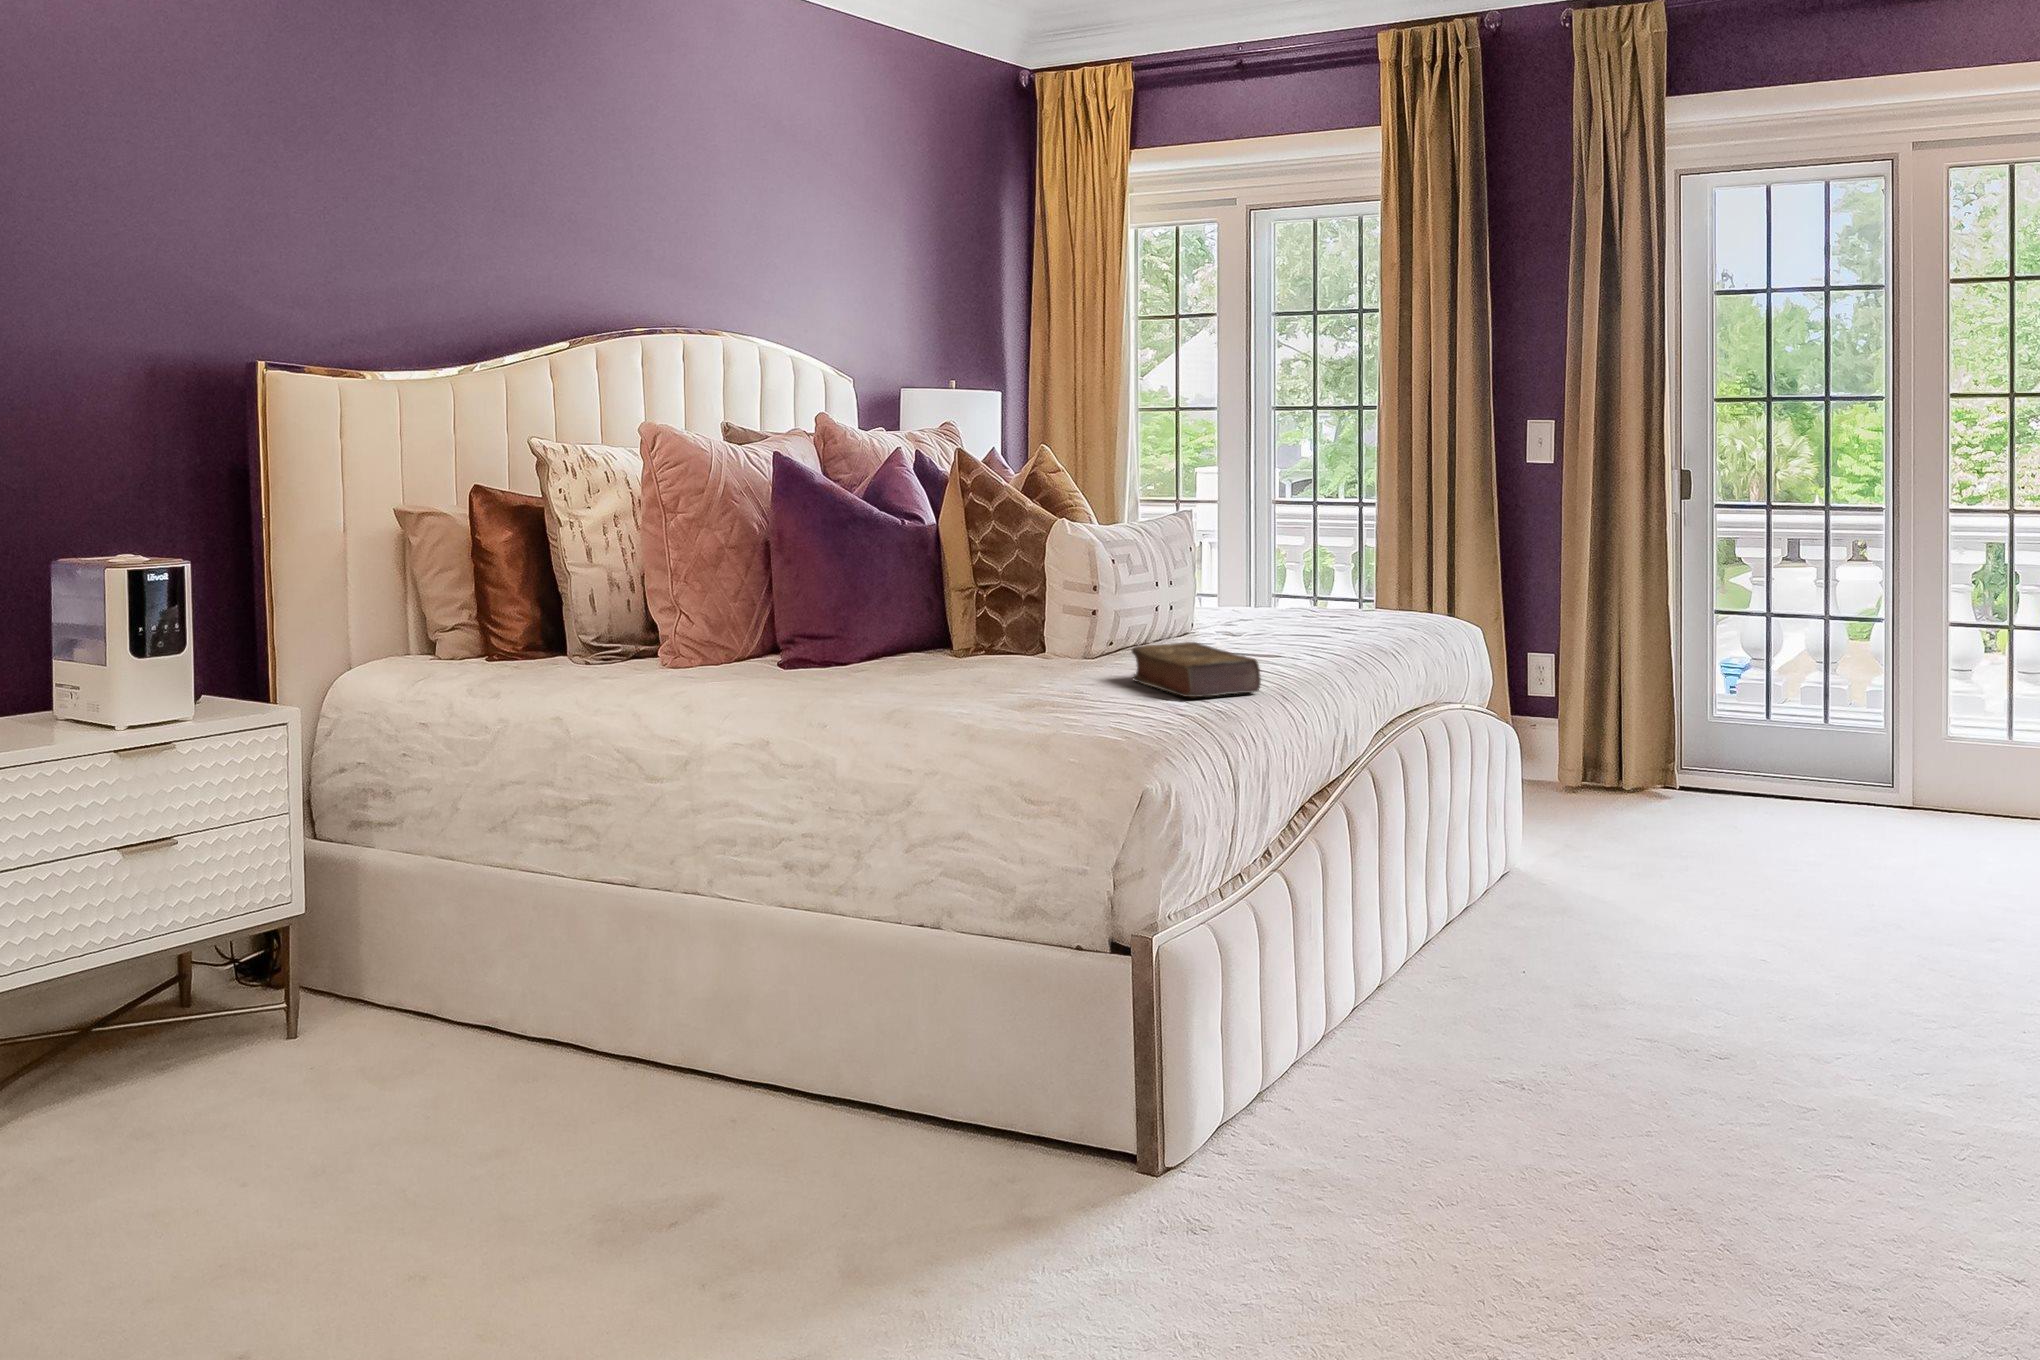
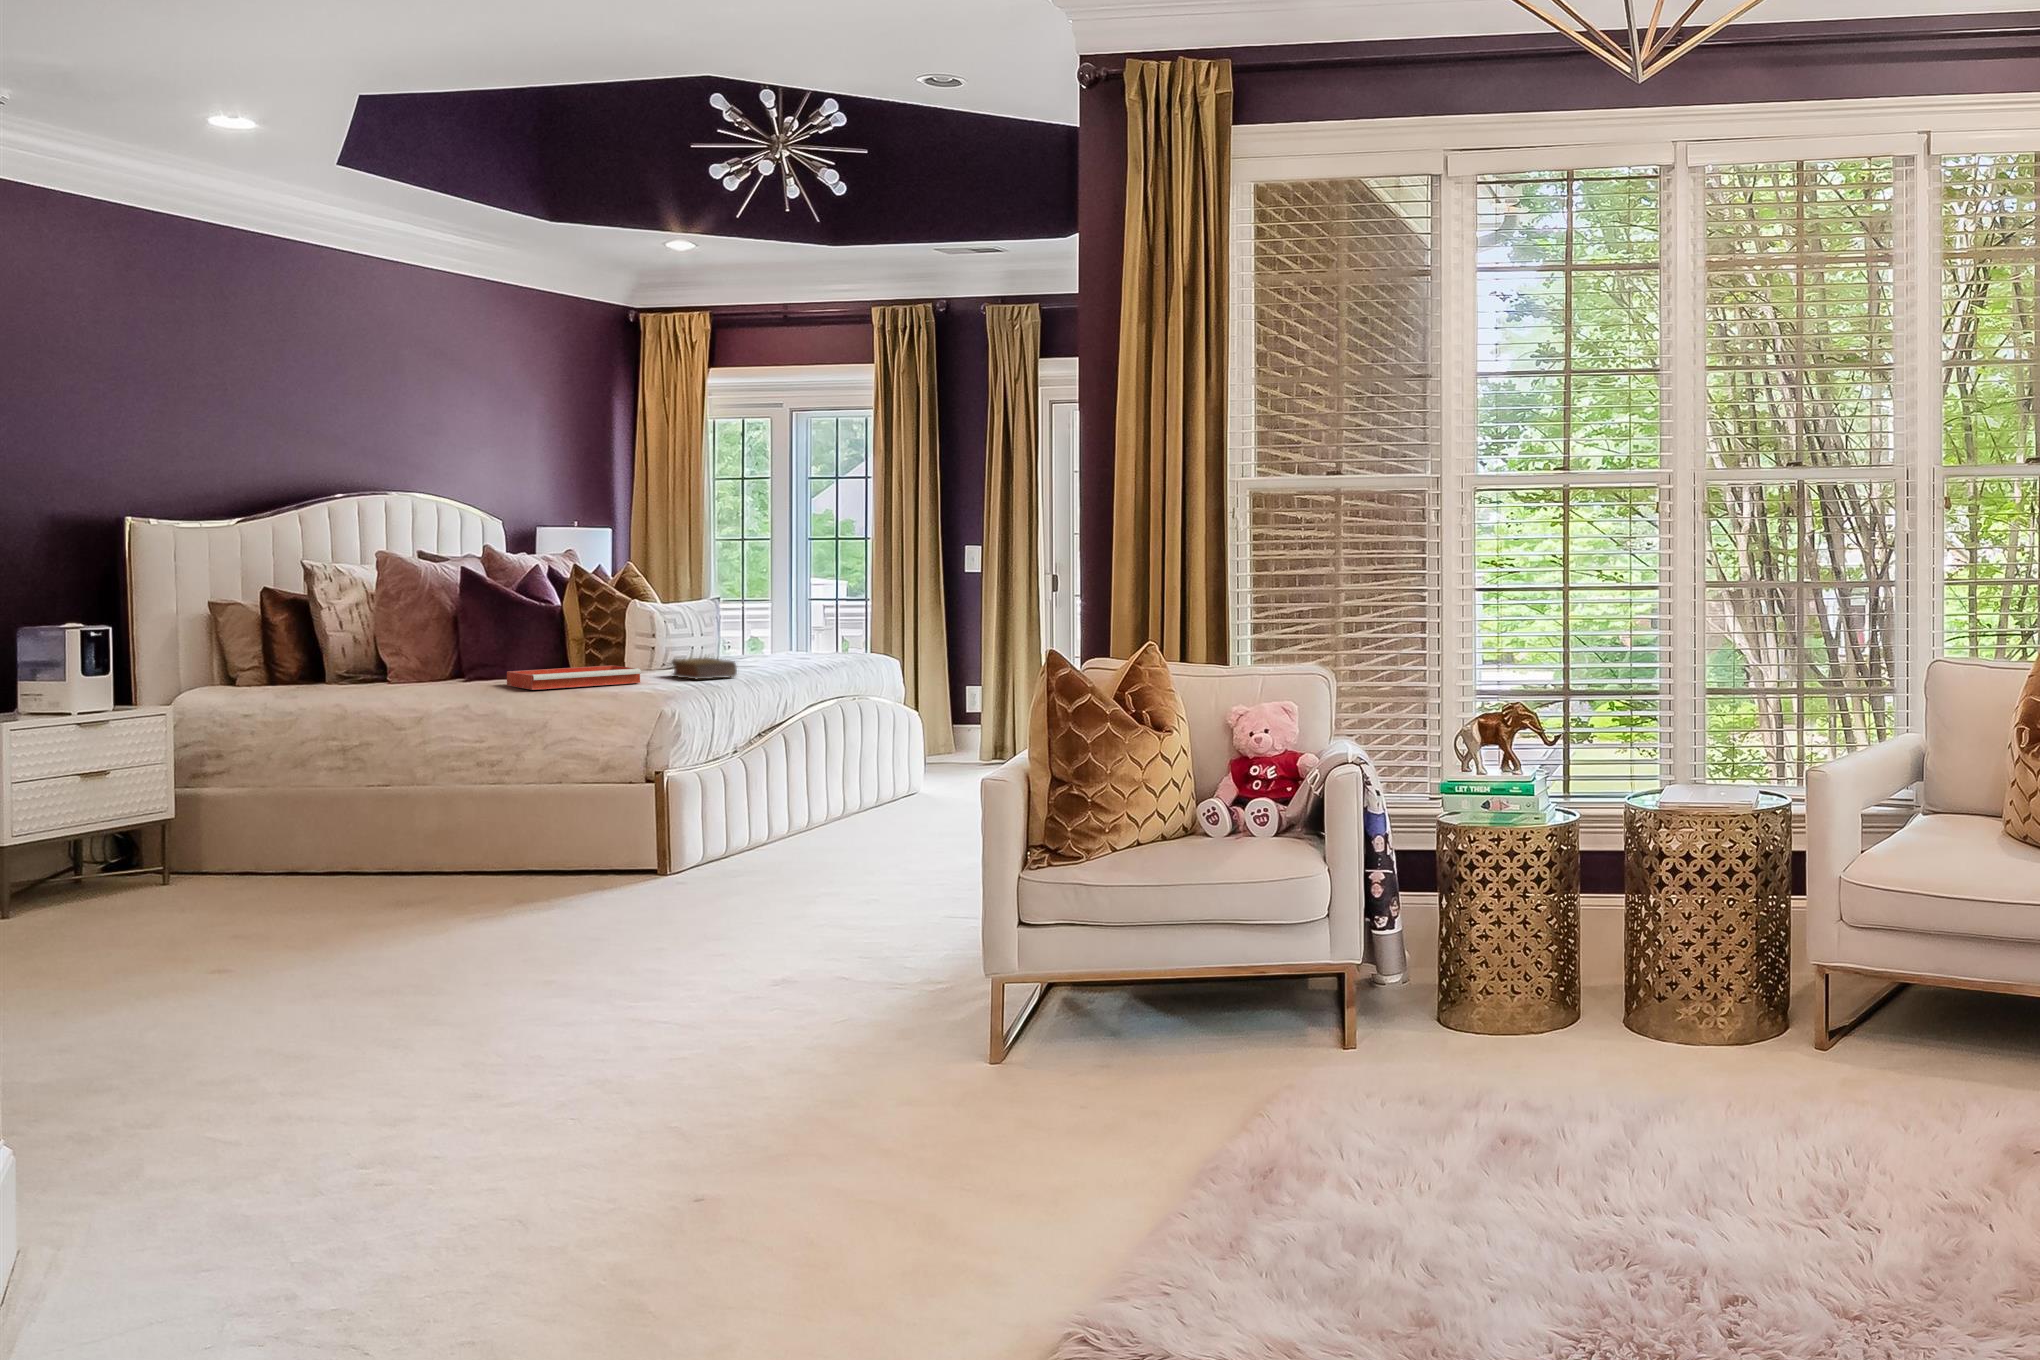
tray: none [842,653,1085,717] -> present [507,665,641,690]

